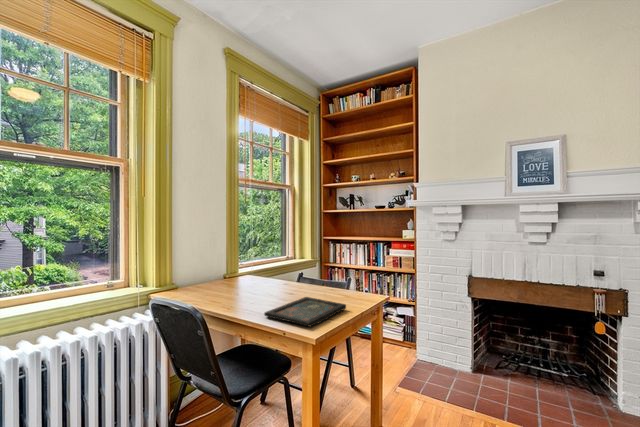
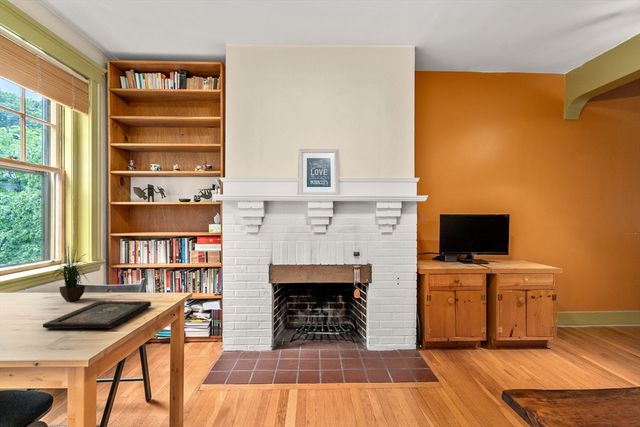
potted plant: none [276,237,303,293] -> present [55,247,87,302]

